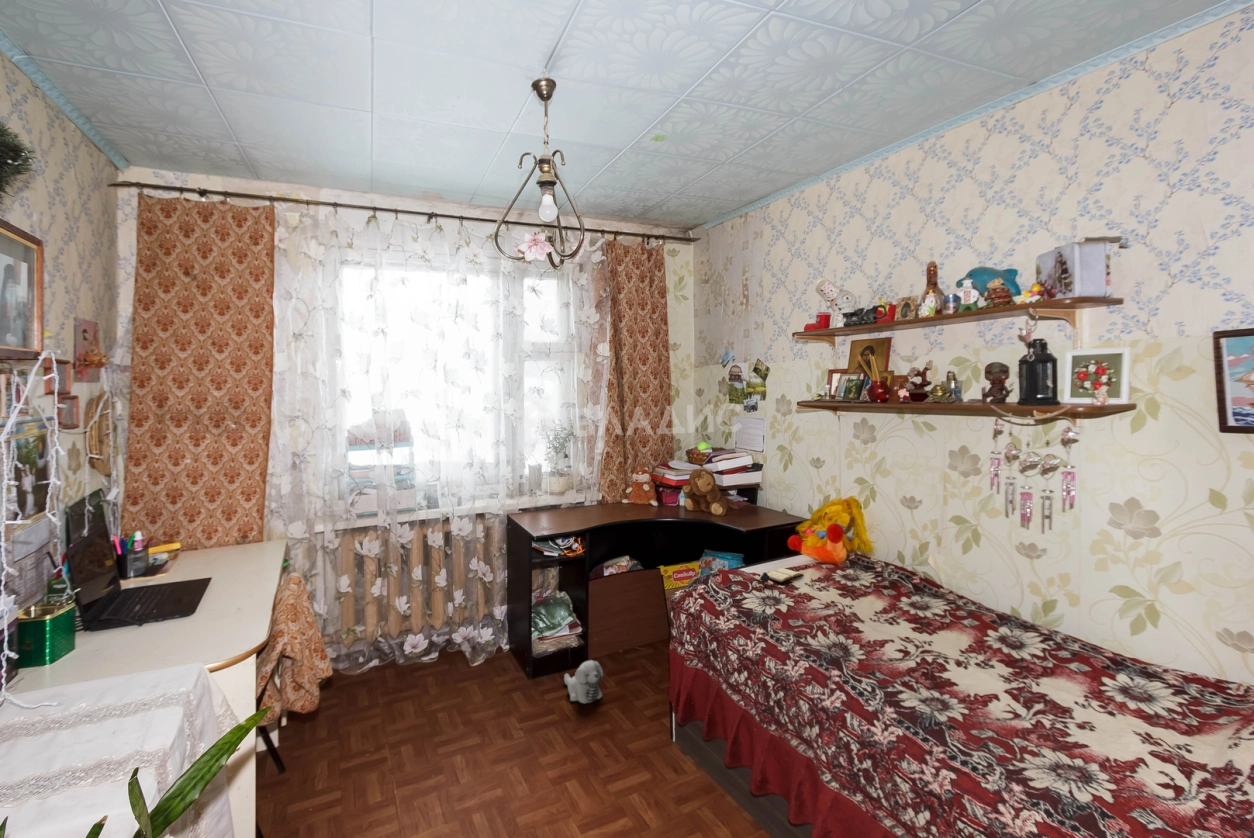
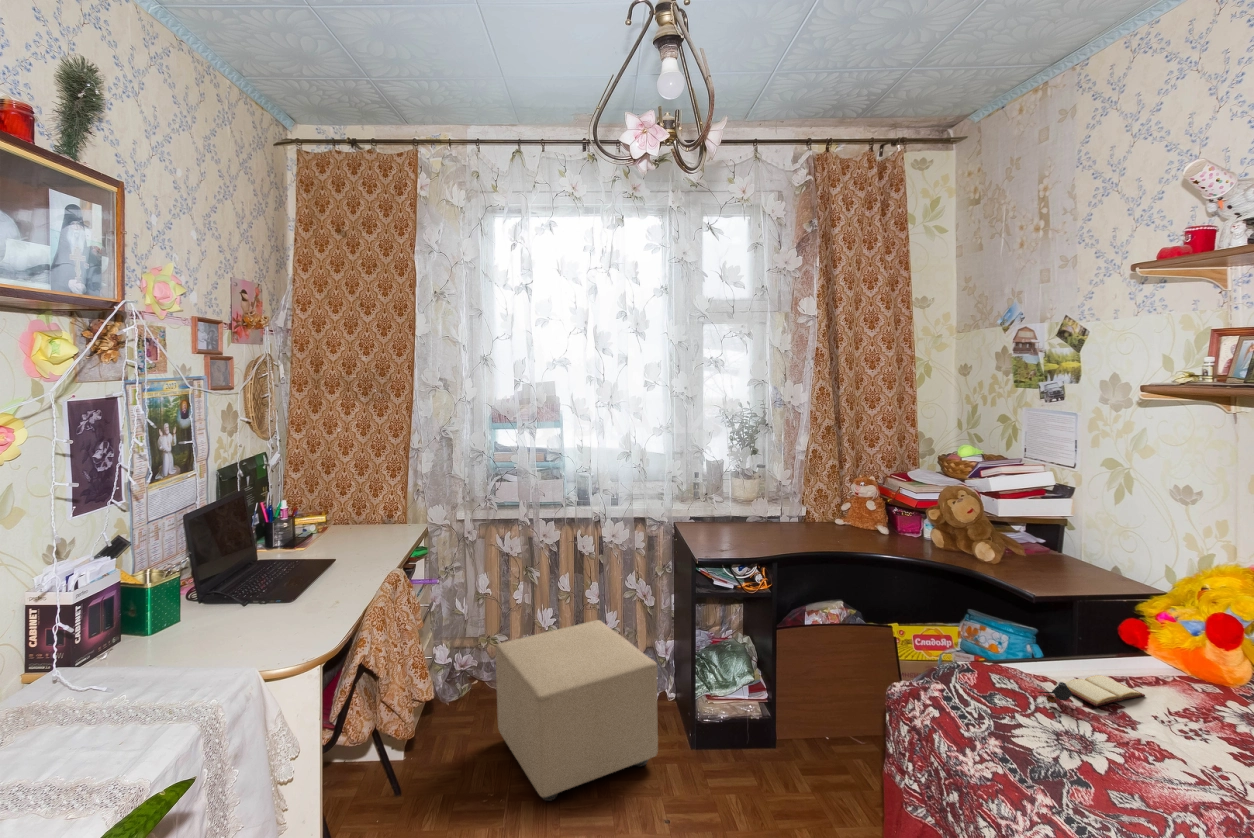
ottoman: none [364,595,507,736] -> present [495,620,658,801]
plush toy: present [564,660,603,703] -> none [736,745,787,806]

